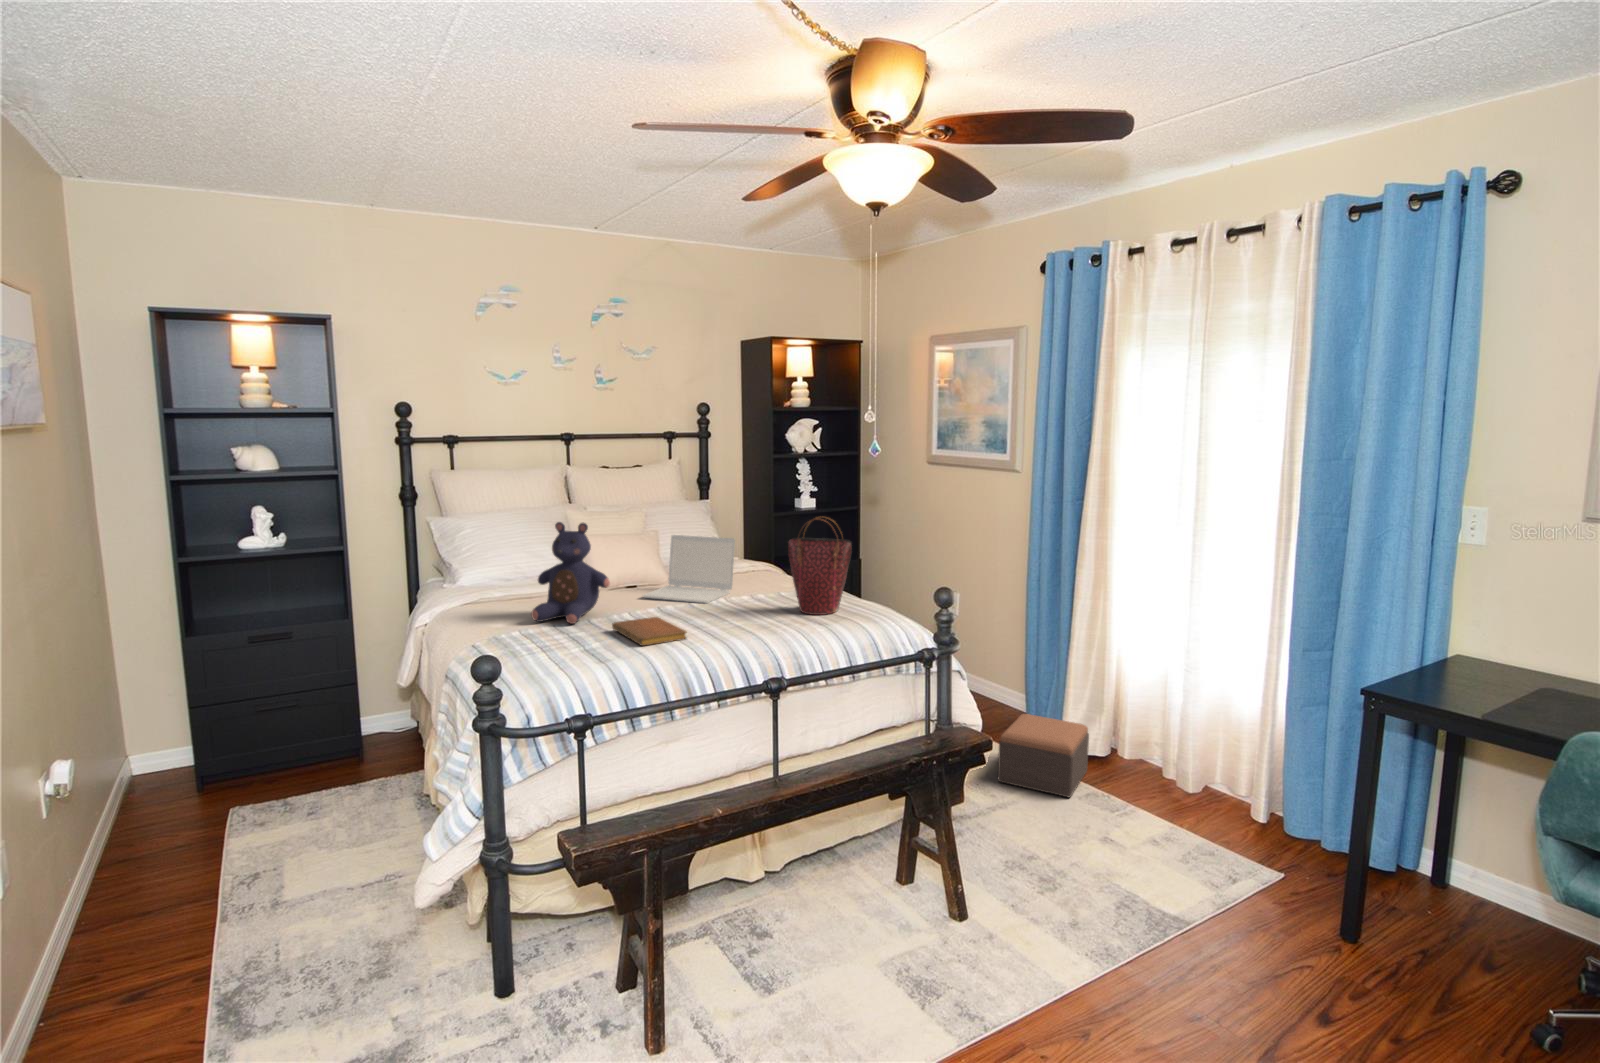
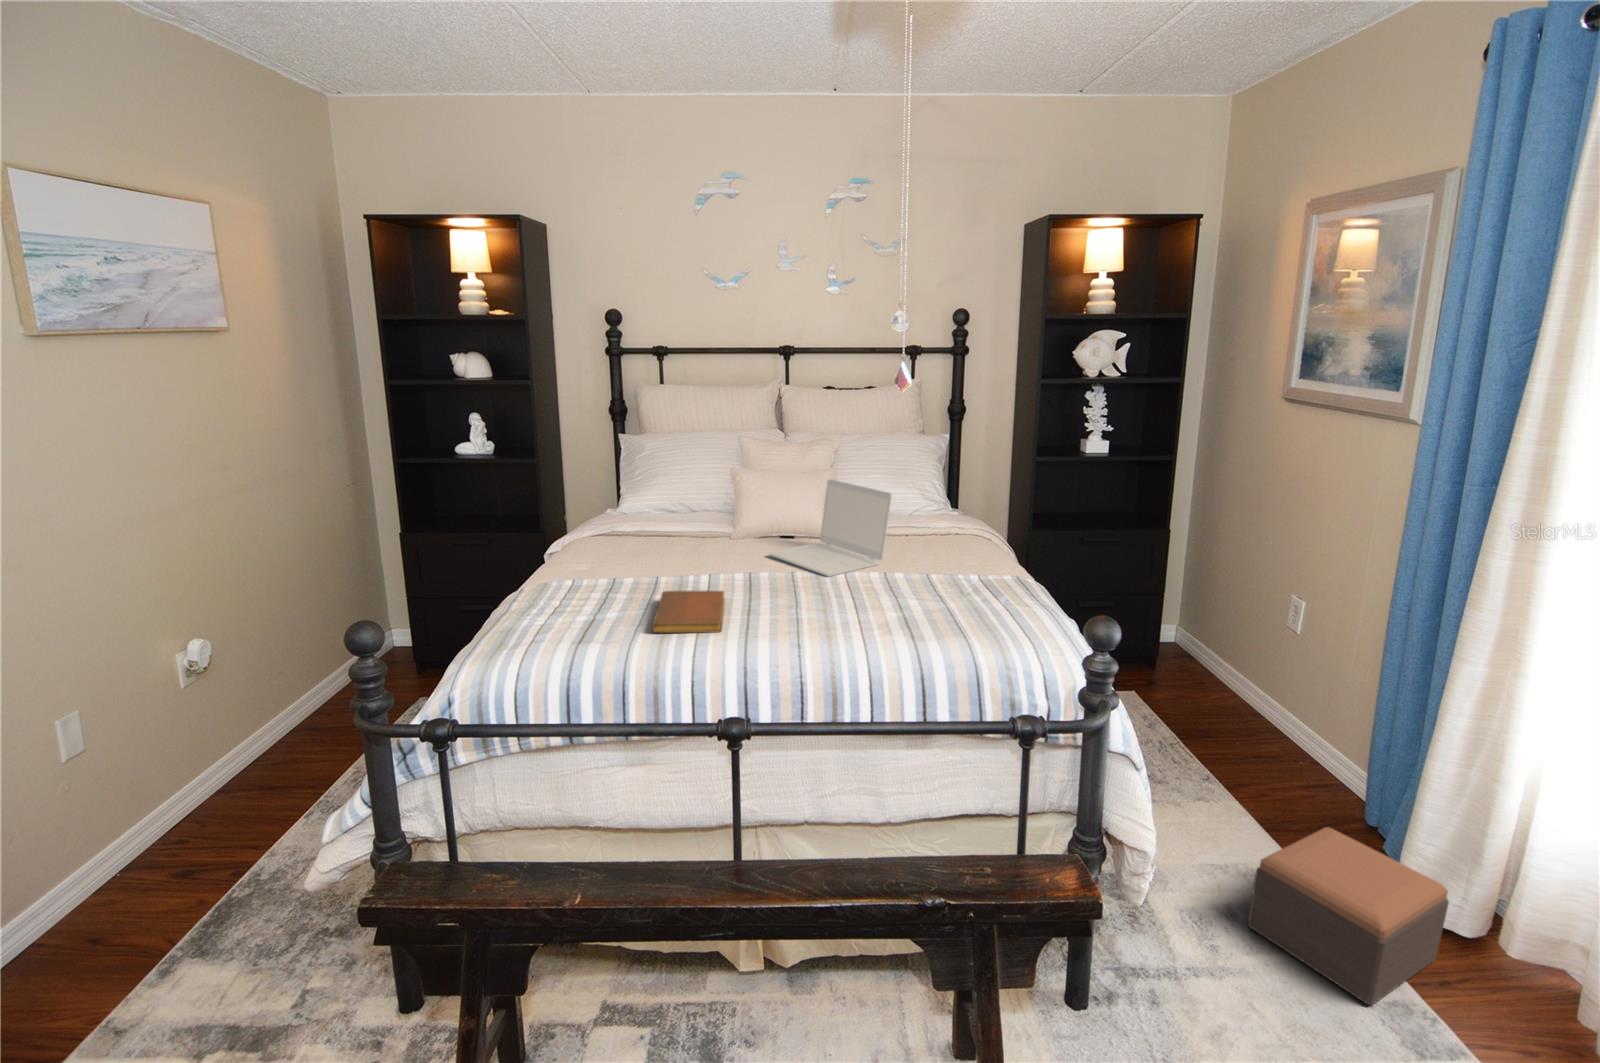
handbag: present [788,516,852,615] -> none [915,478,1000,625]
teddy bear: present [531,522,610,624] -> none [607,454,699,582]

